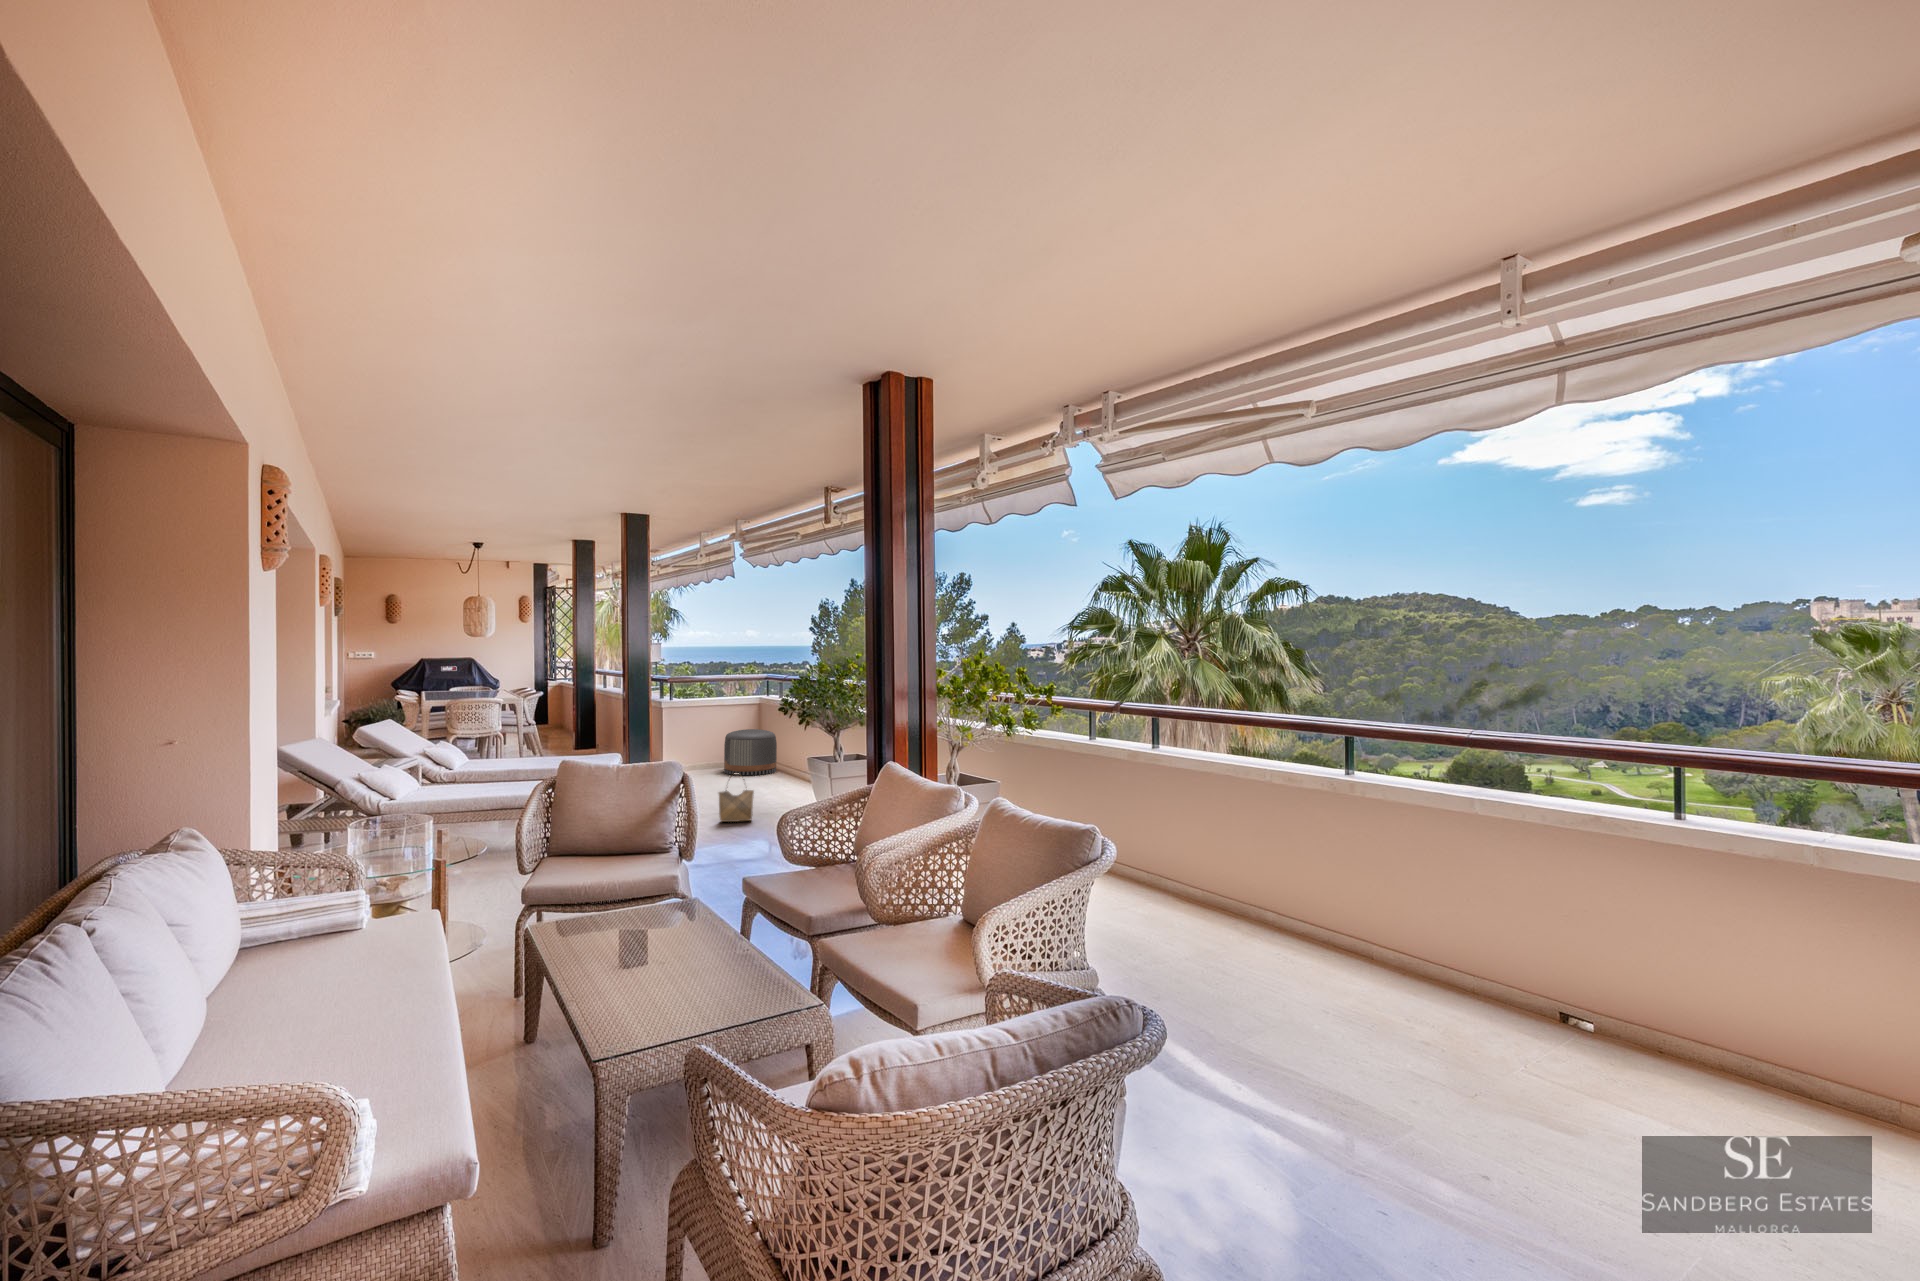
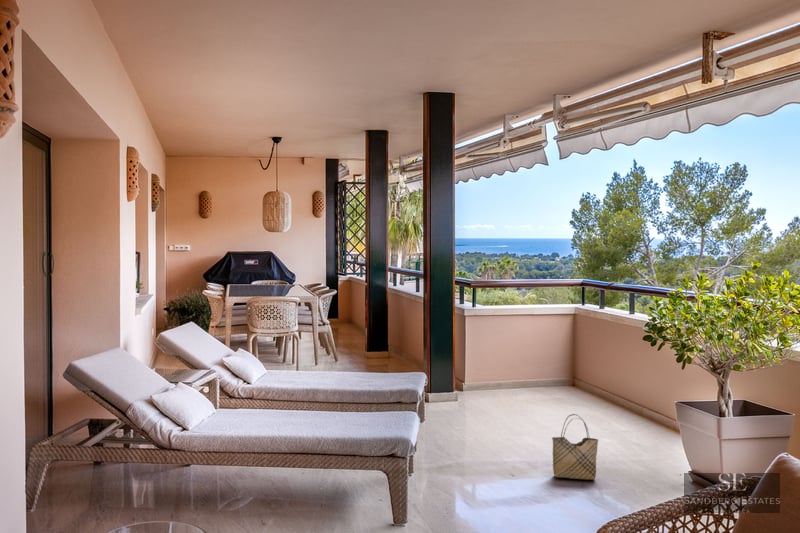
pouf: present [724,729,777,775] -> none [533,347,597,404]

